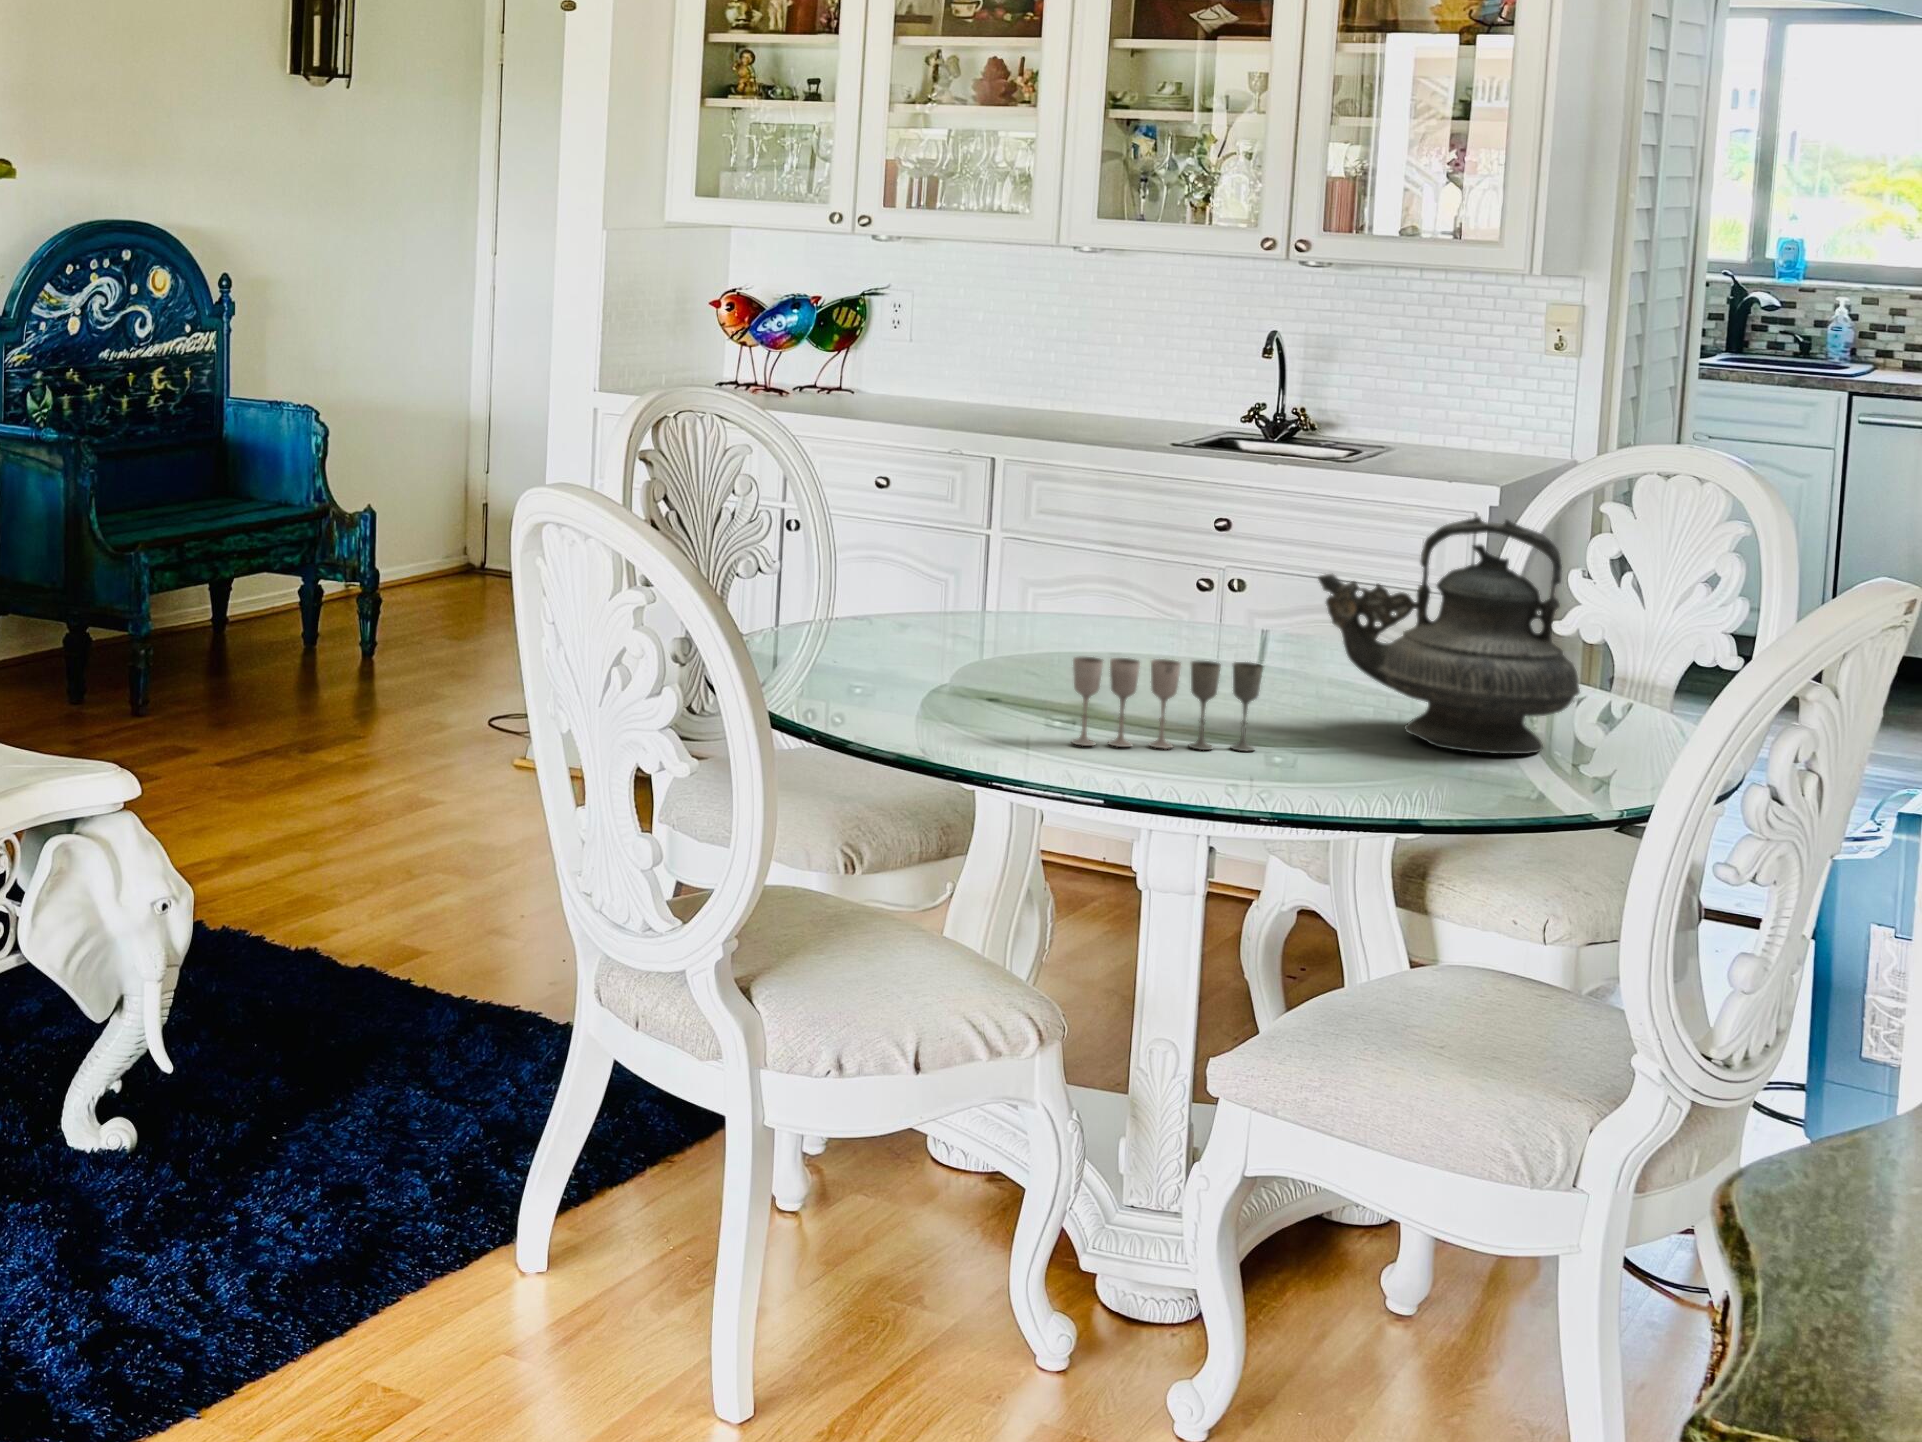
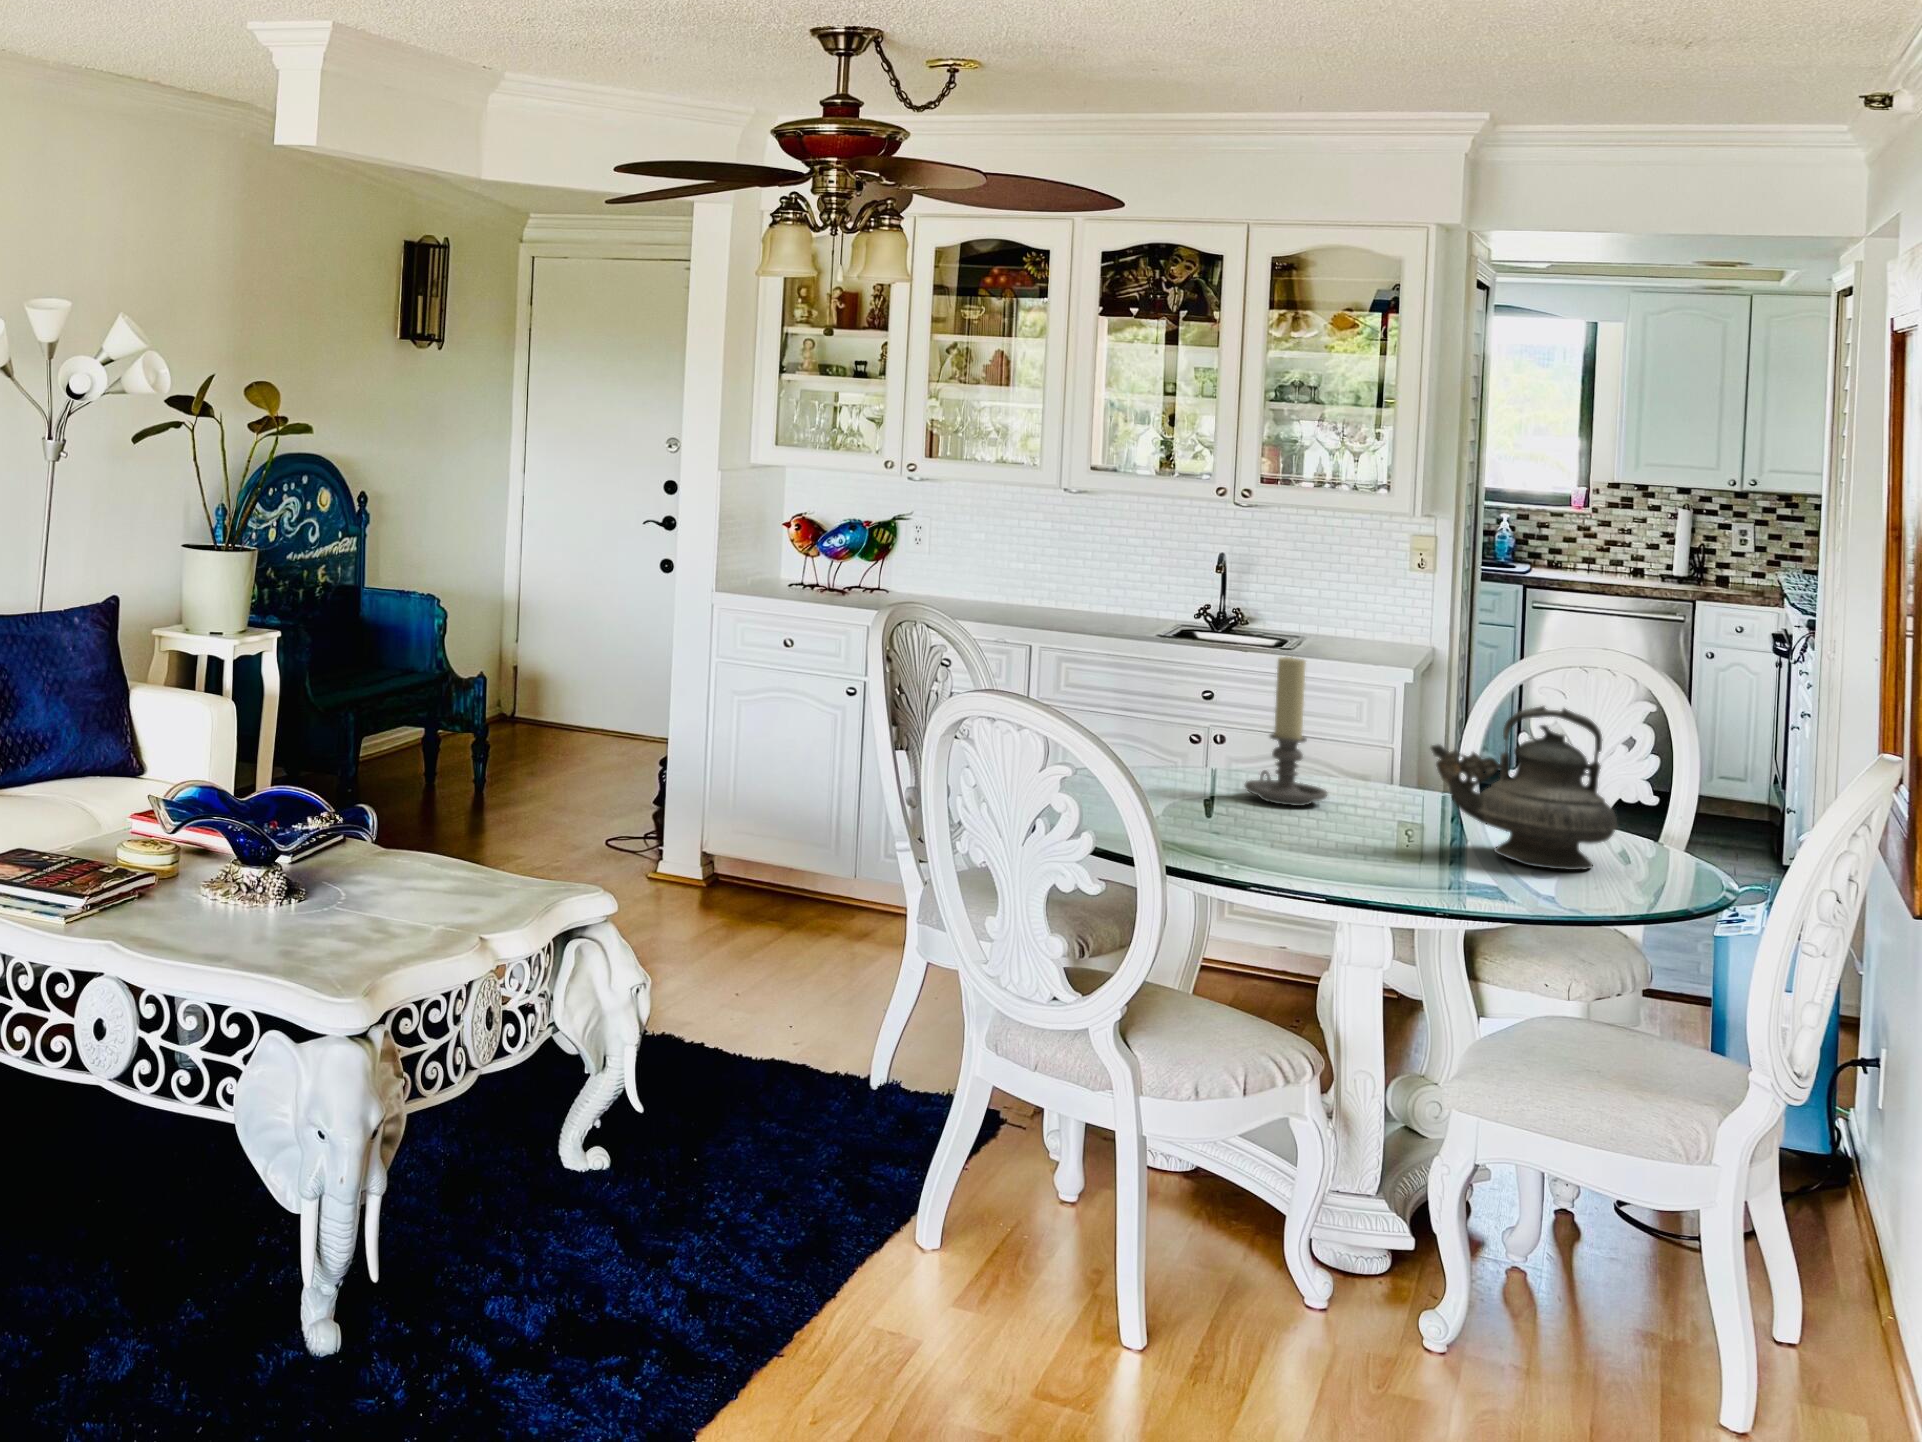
candle holder: none [1119,453,1234,666] -> present [1245,656,1327,806]
wine glass: present [1072,657,1263,751] -> none [1291,805,1418,870]

